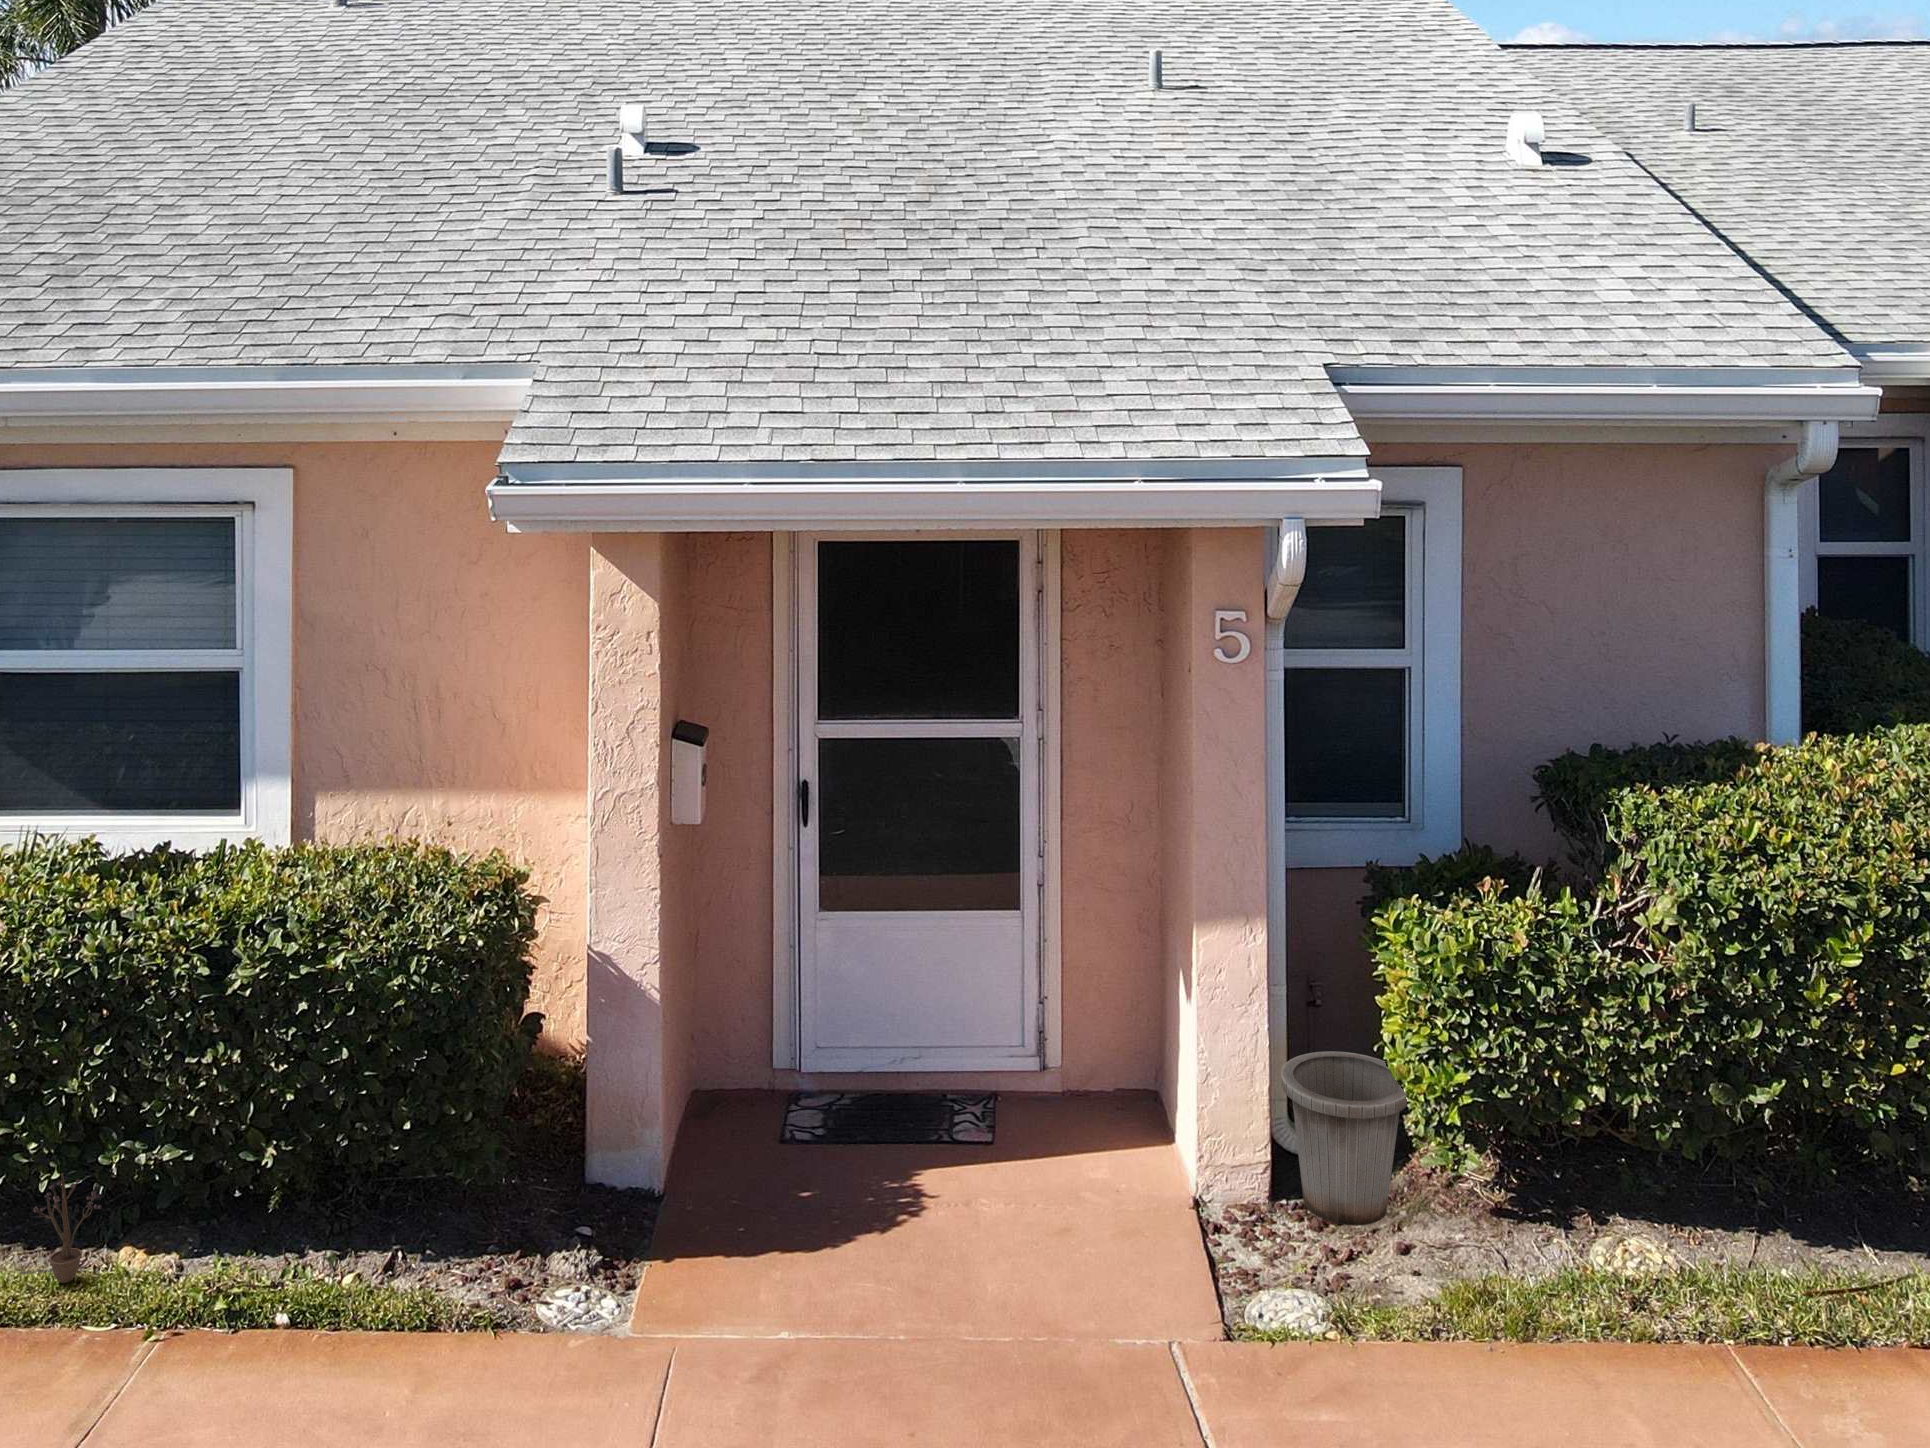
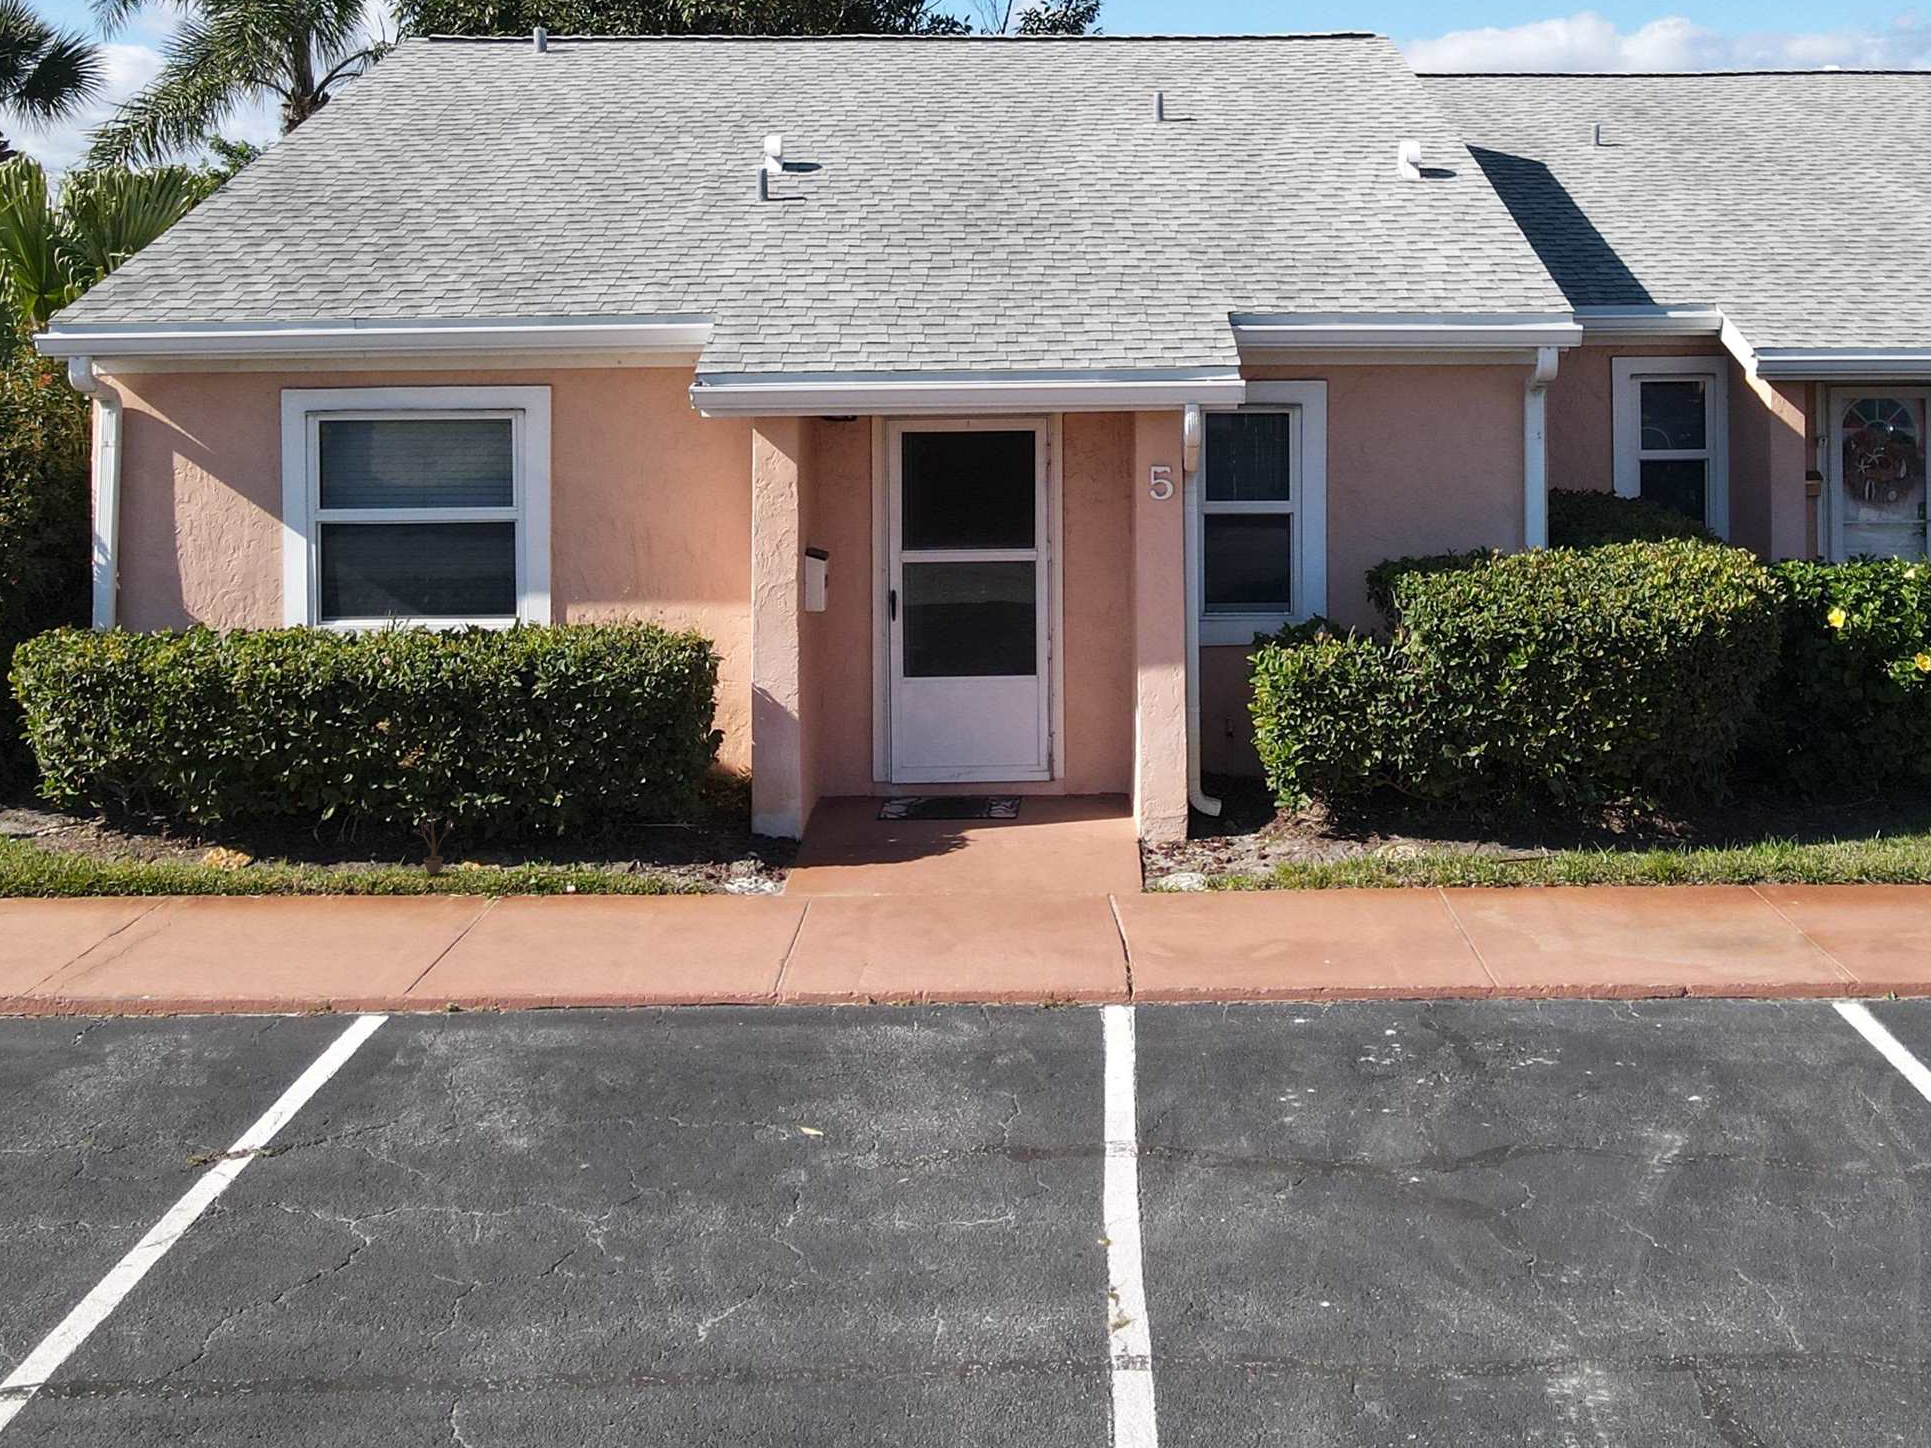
trash can: present [1281,1051,1407,1225] -> none [1193,750,1273,847]

